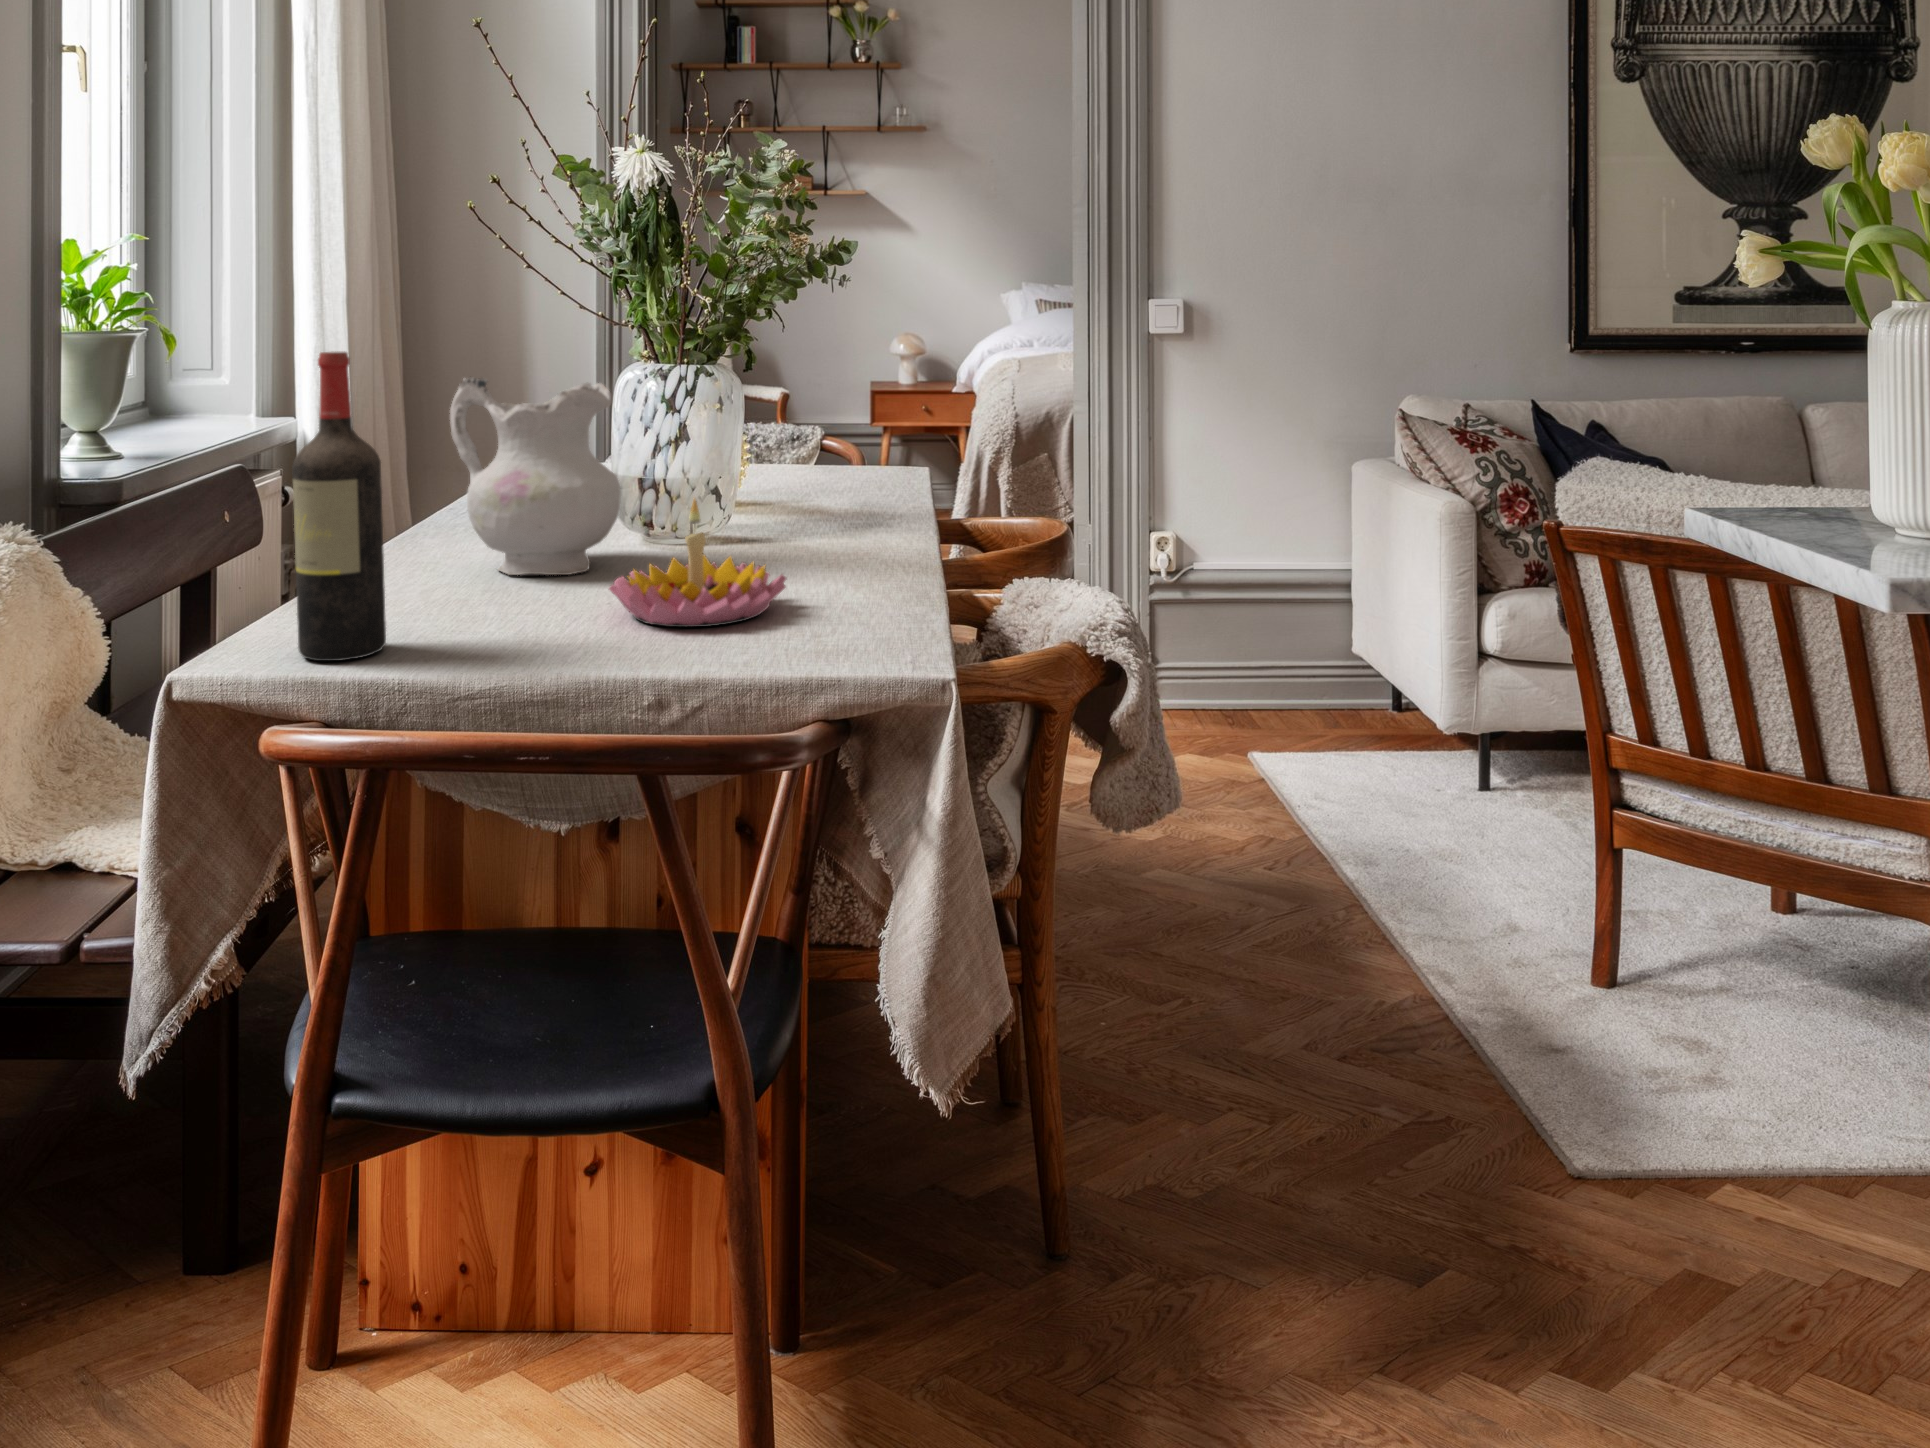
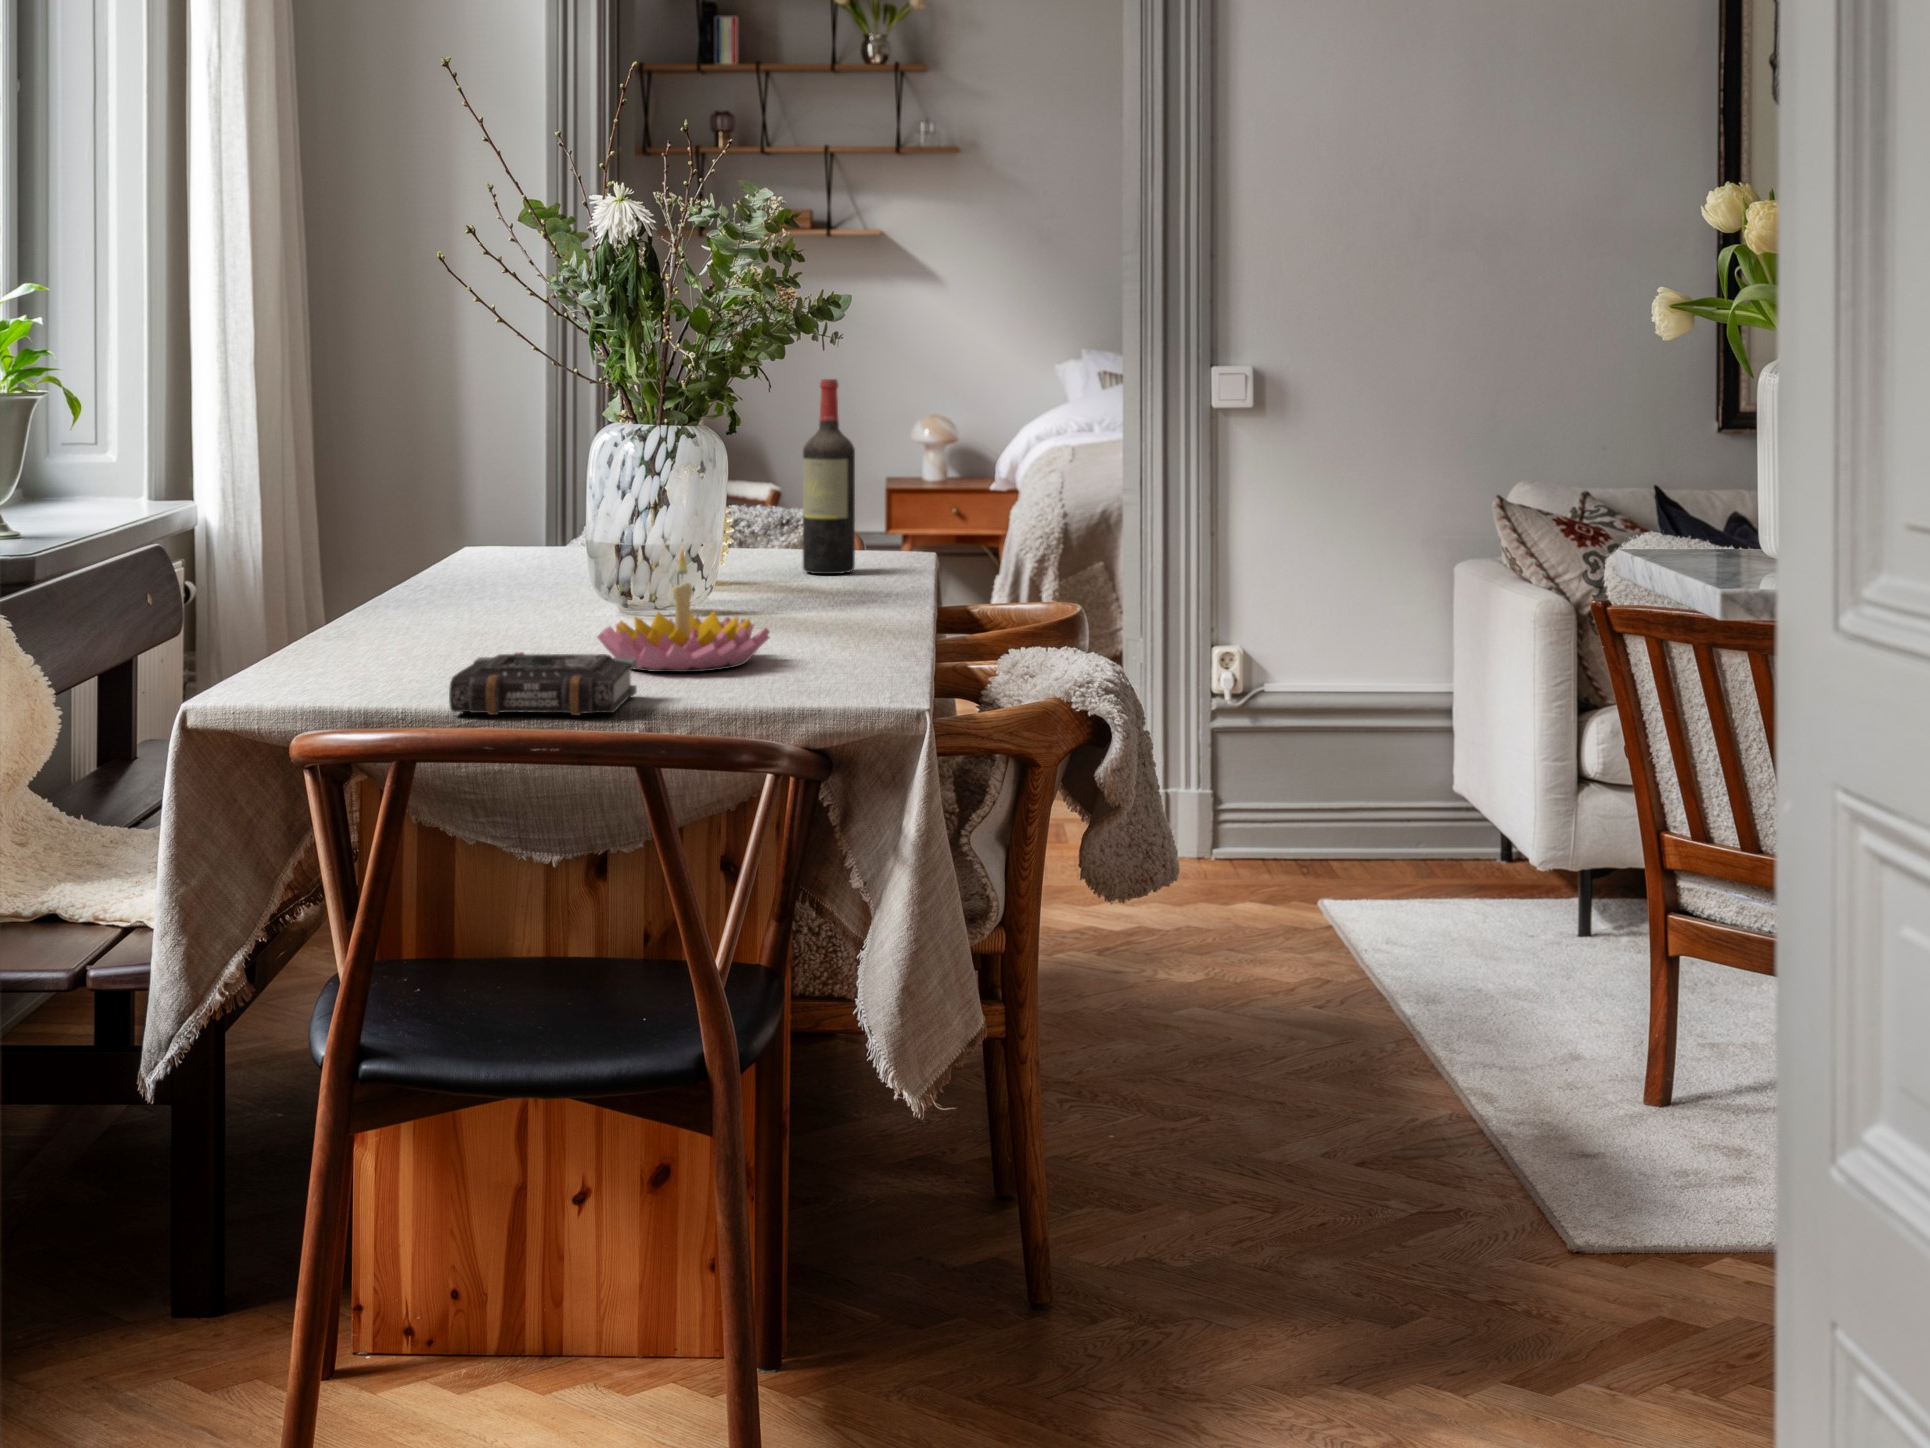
wine bottle: present [292,351,386,661] -> present [803,379,855,574]
ceramic pitcher: present [450,377,621,575] -> none [425,433,597,635]
book: none [425,619,641,700] -> present [449,652,637,715]

